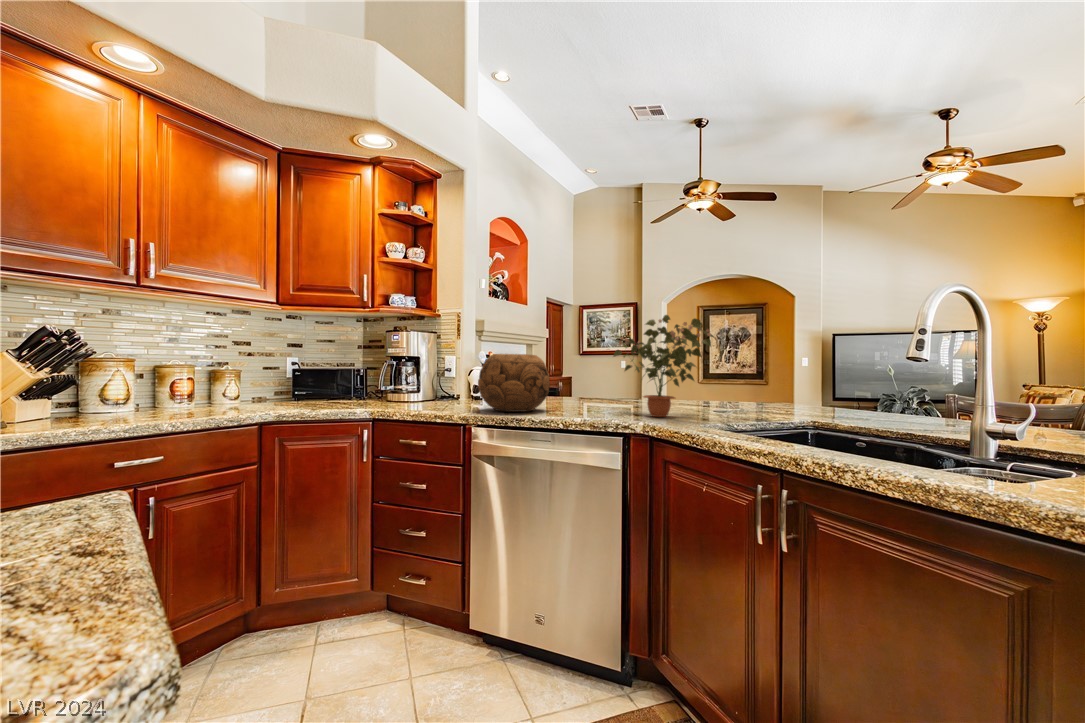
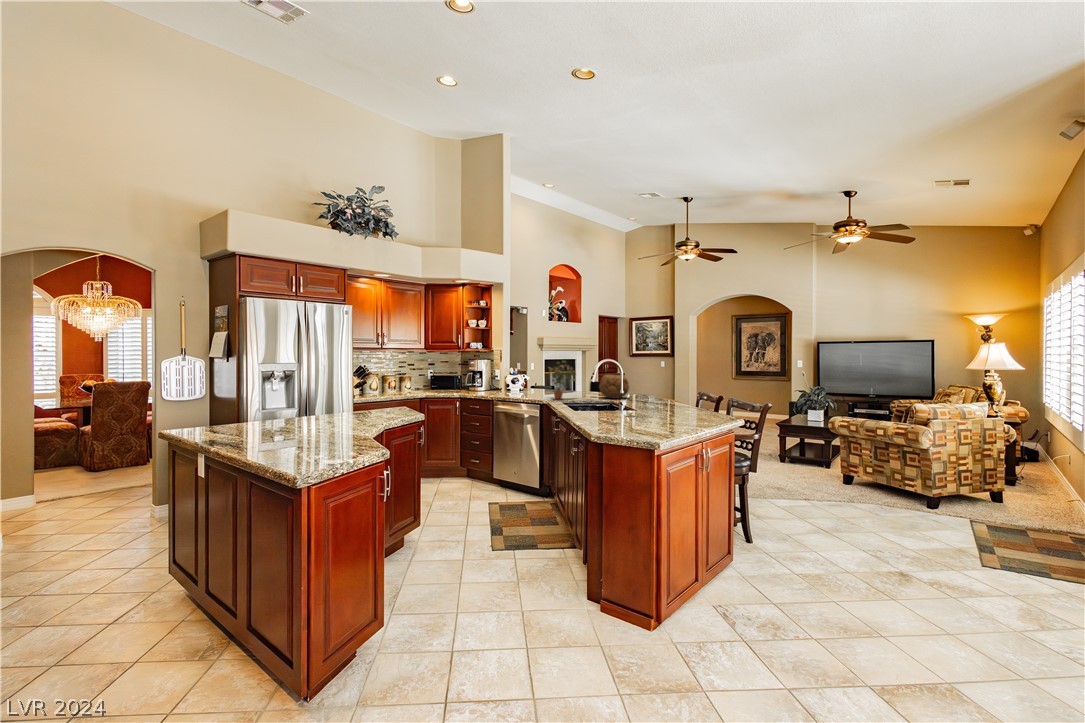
decorative bowl: present [478,354,550,412] -> present [599,374,629,398]

